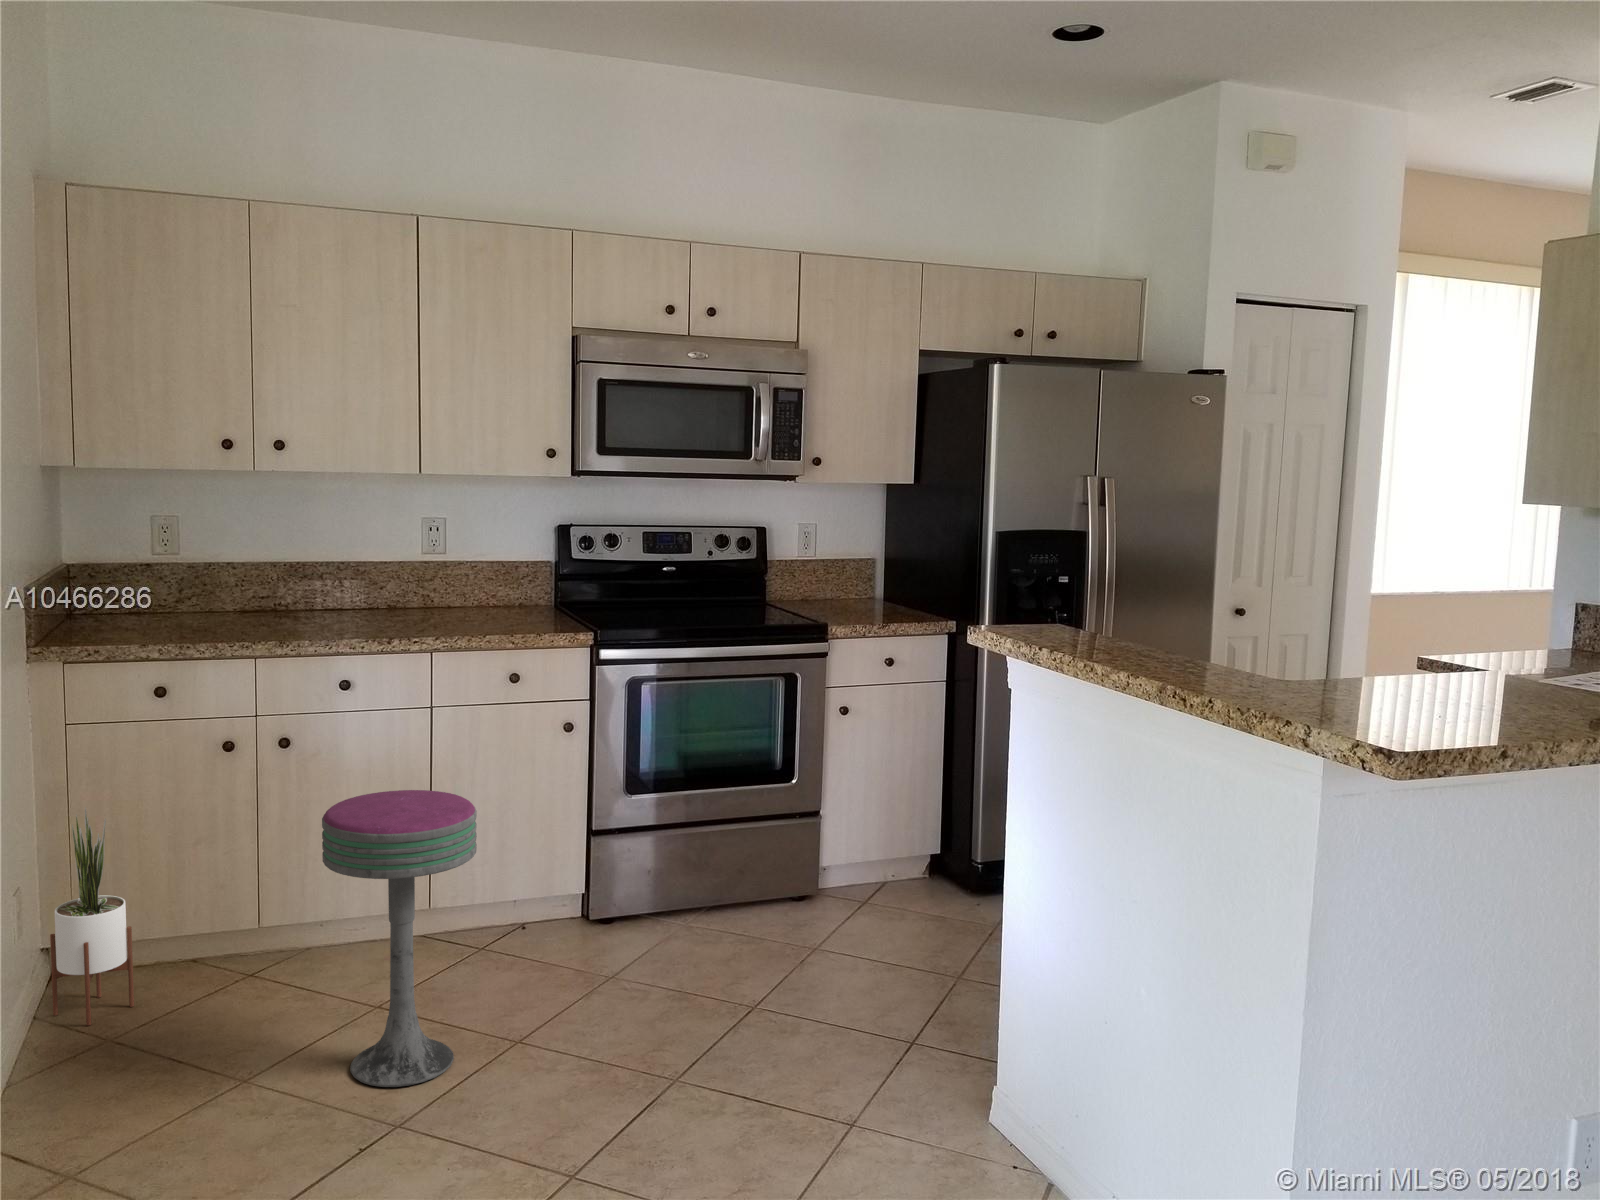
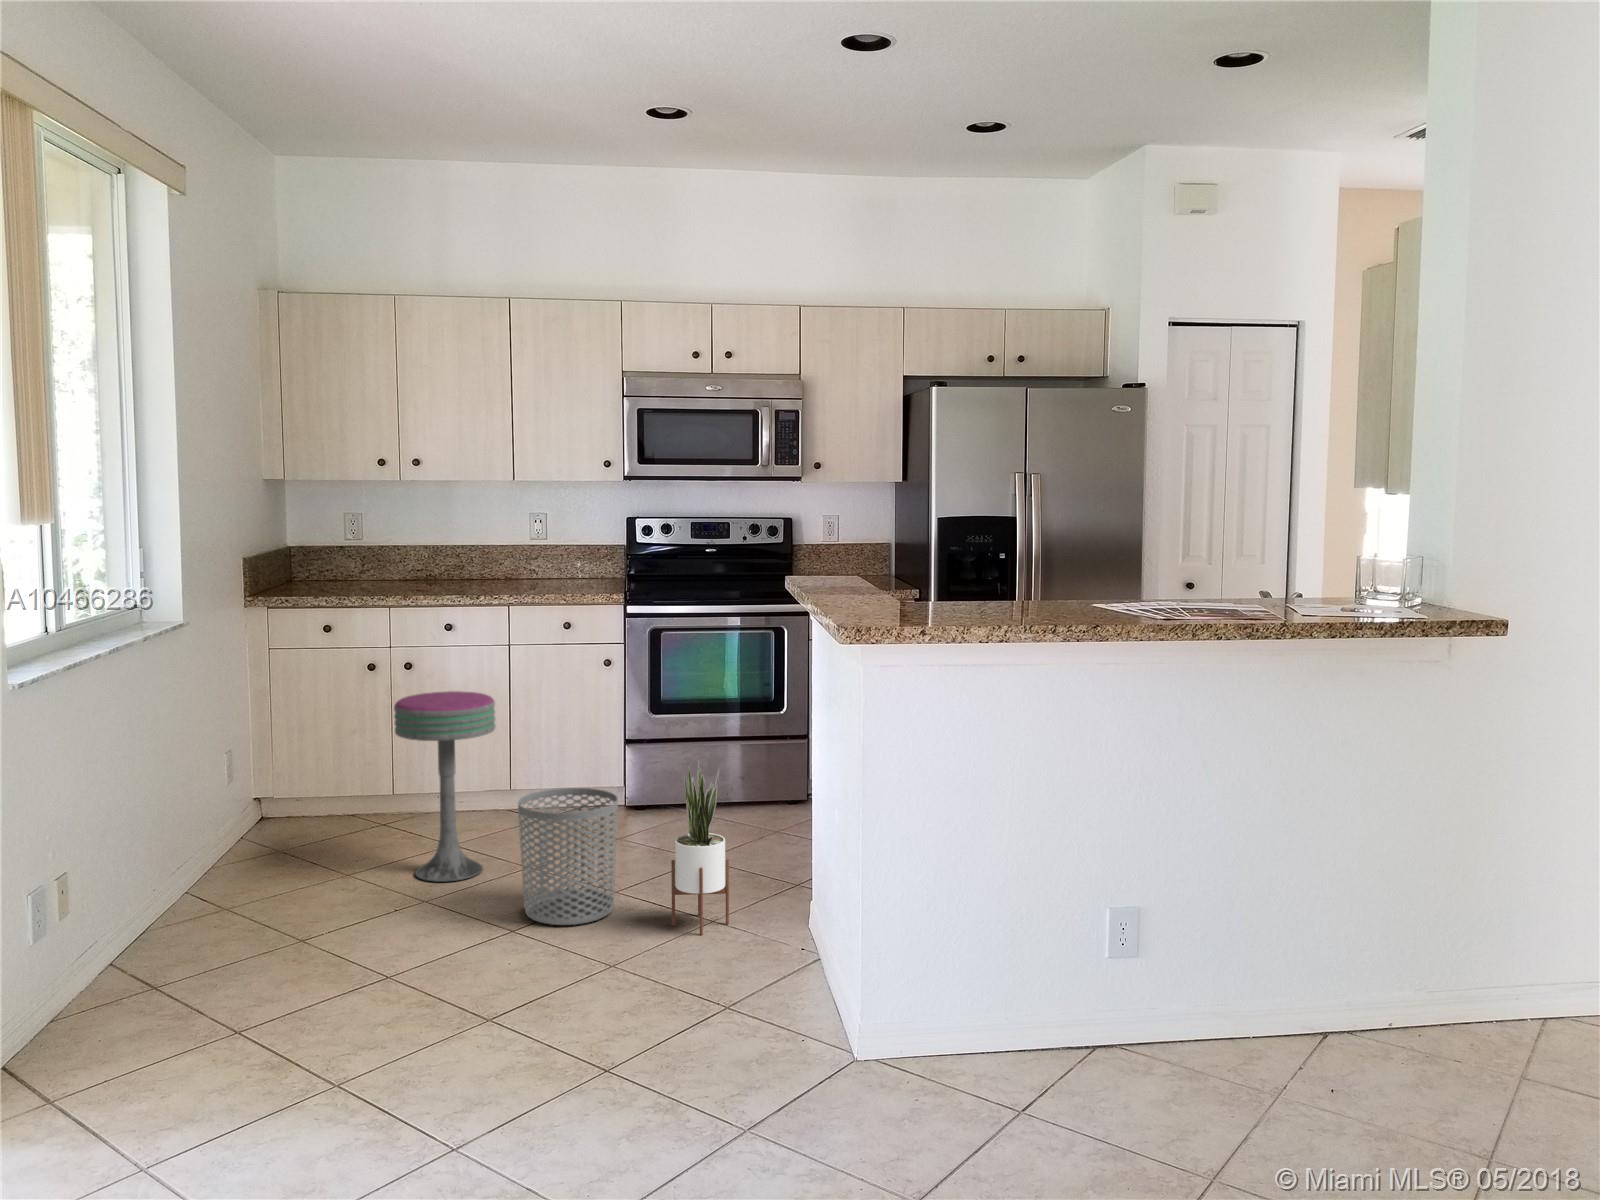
potted plant: present [50,807,134,1025] -> present [671,760,729,934]
waste bin: none [562,936,712,1160] -> present [518,788,618,925]

